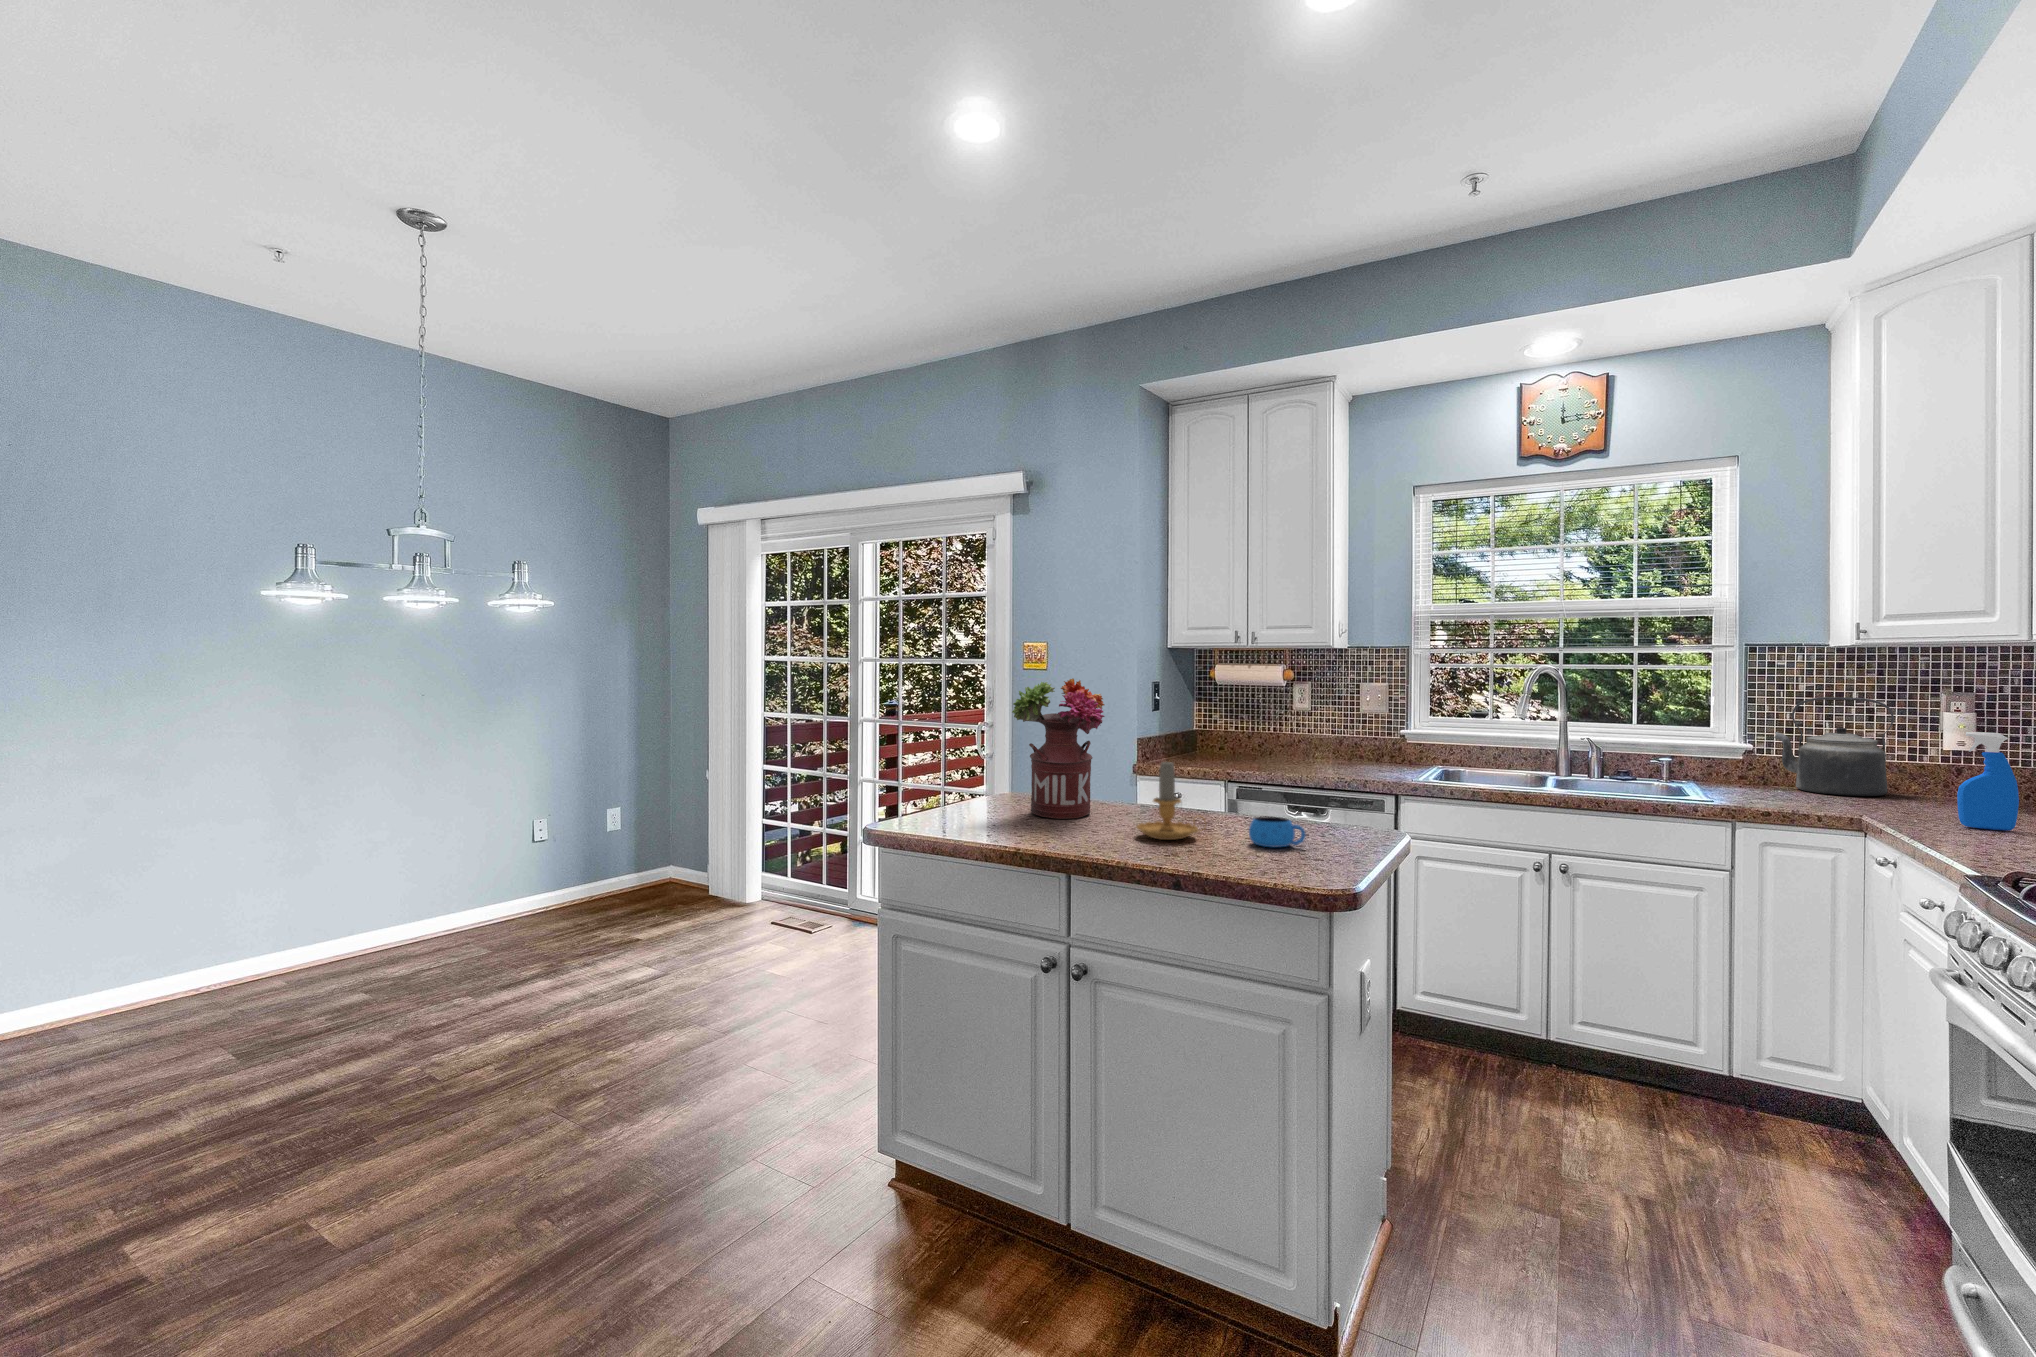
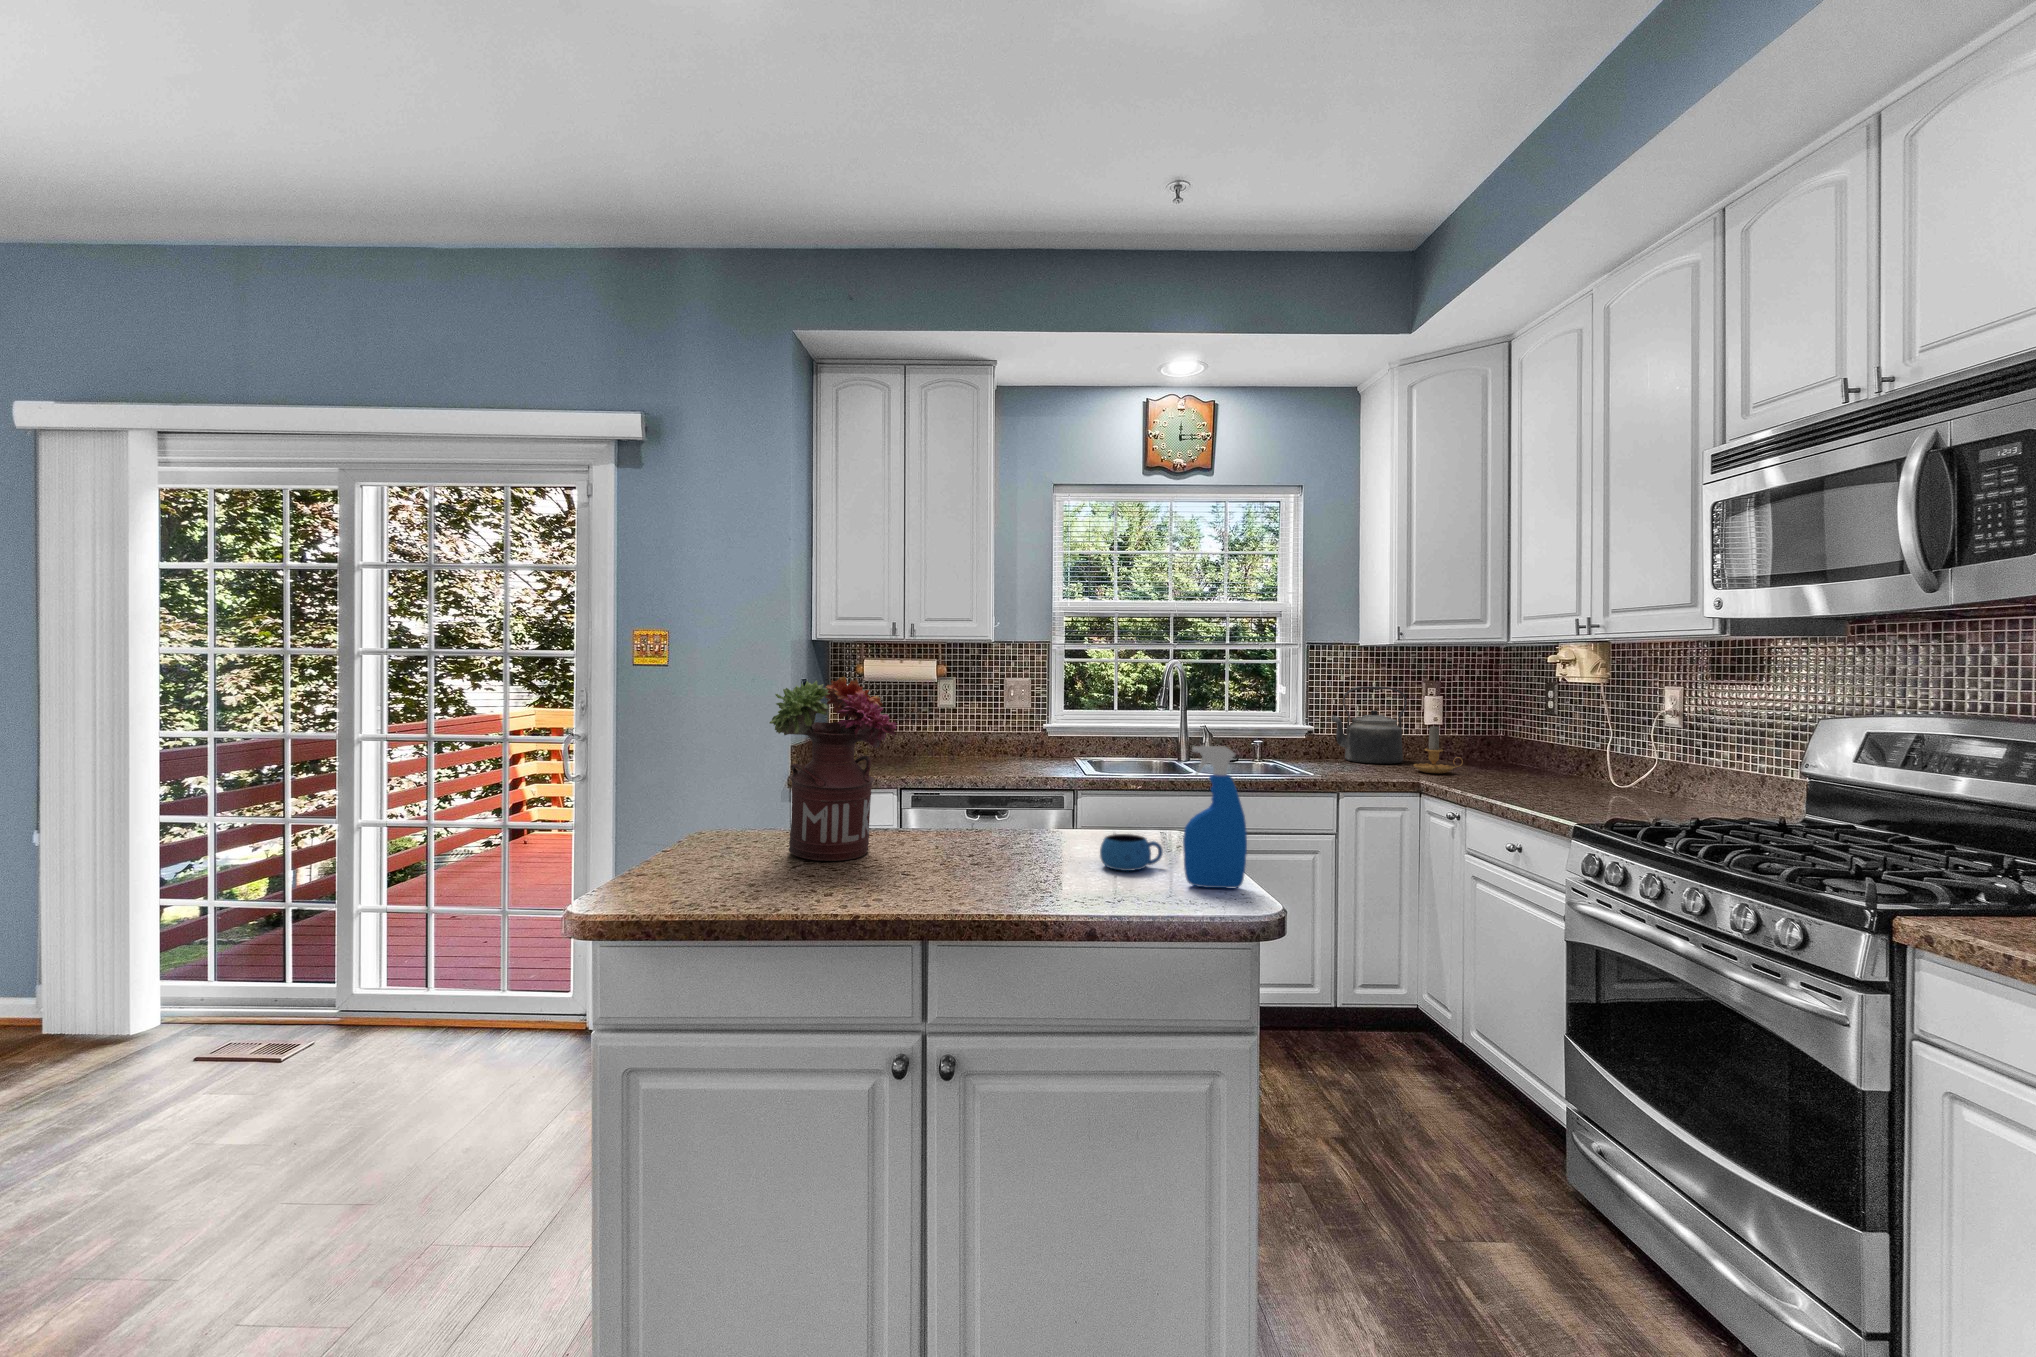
spray bottle: present [1957,732,2019,831] -> present [1183,746,1247,888]
candle: present [1137,762,1205,840] -> present [1413,726,1463,774]

